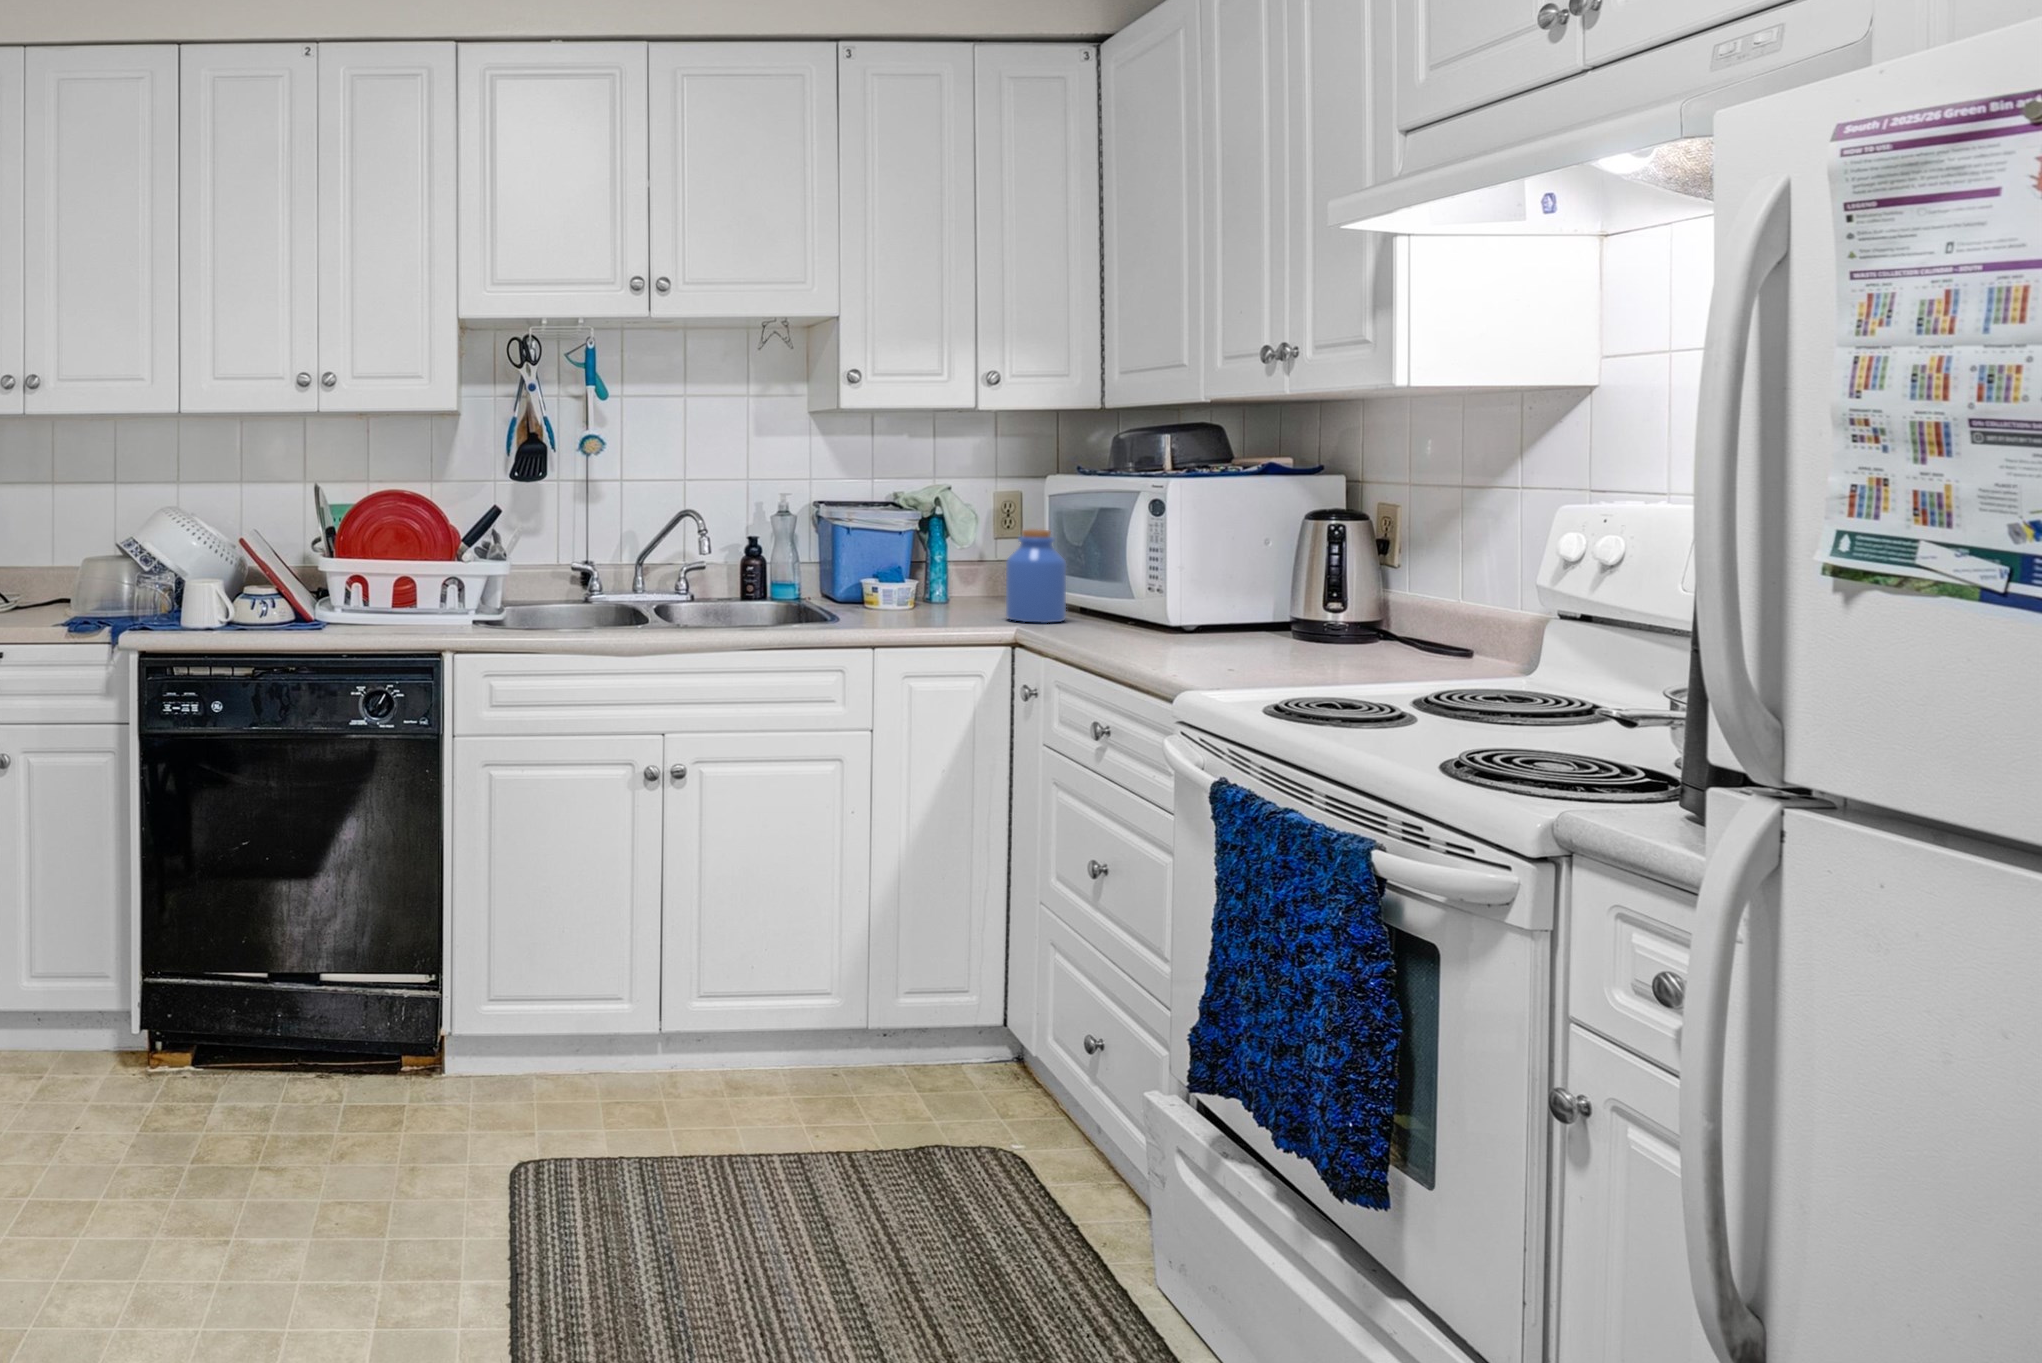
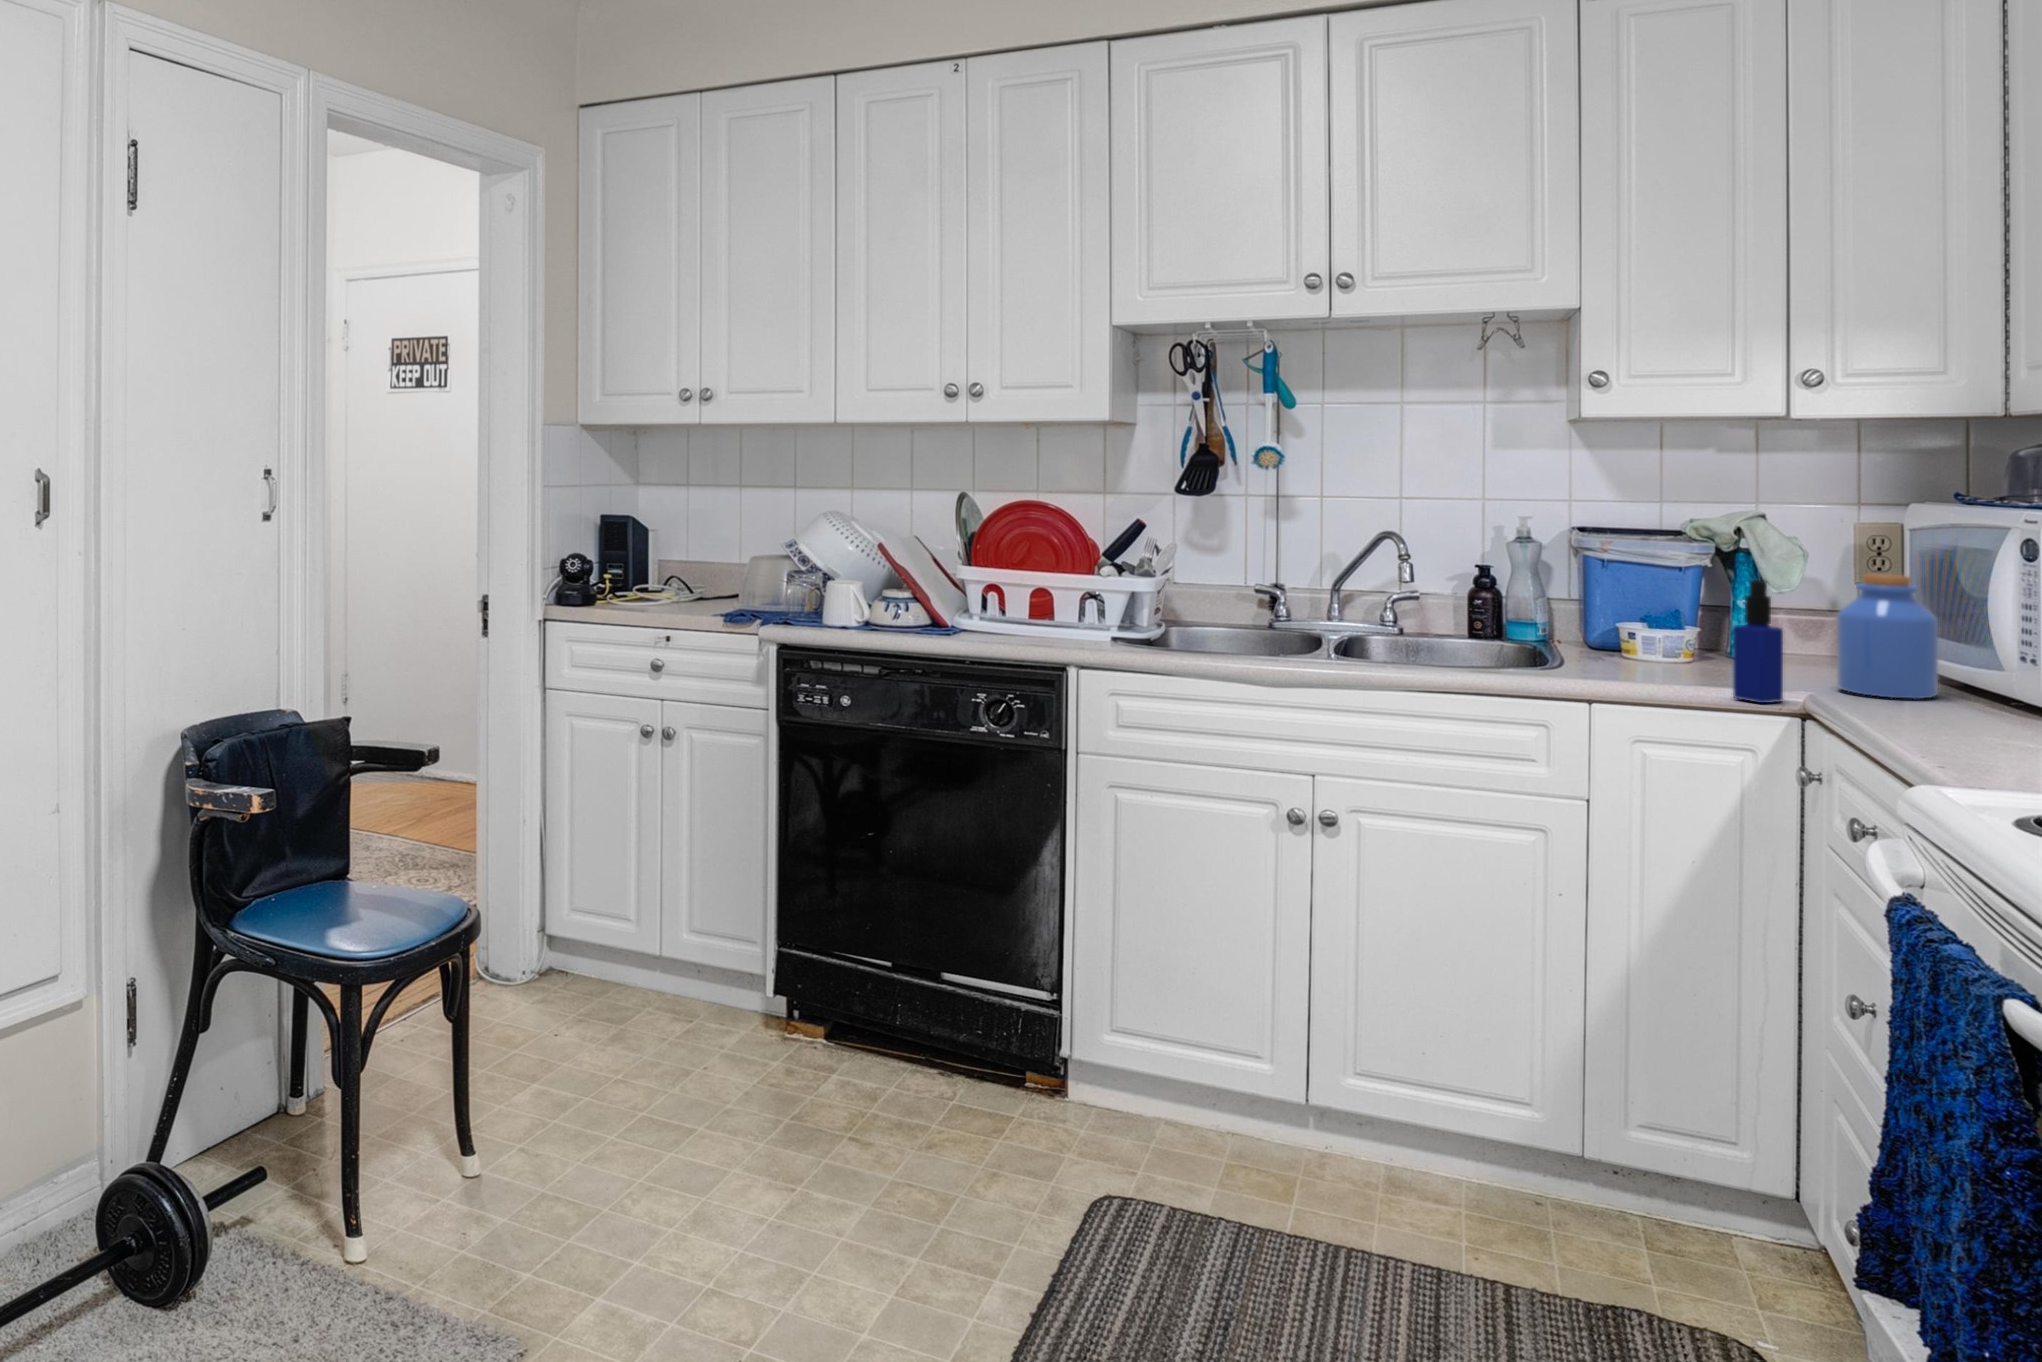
bottle: none [960,535,991,632] -> present [1733,580,1783,703]

